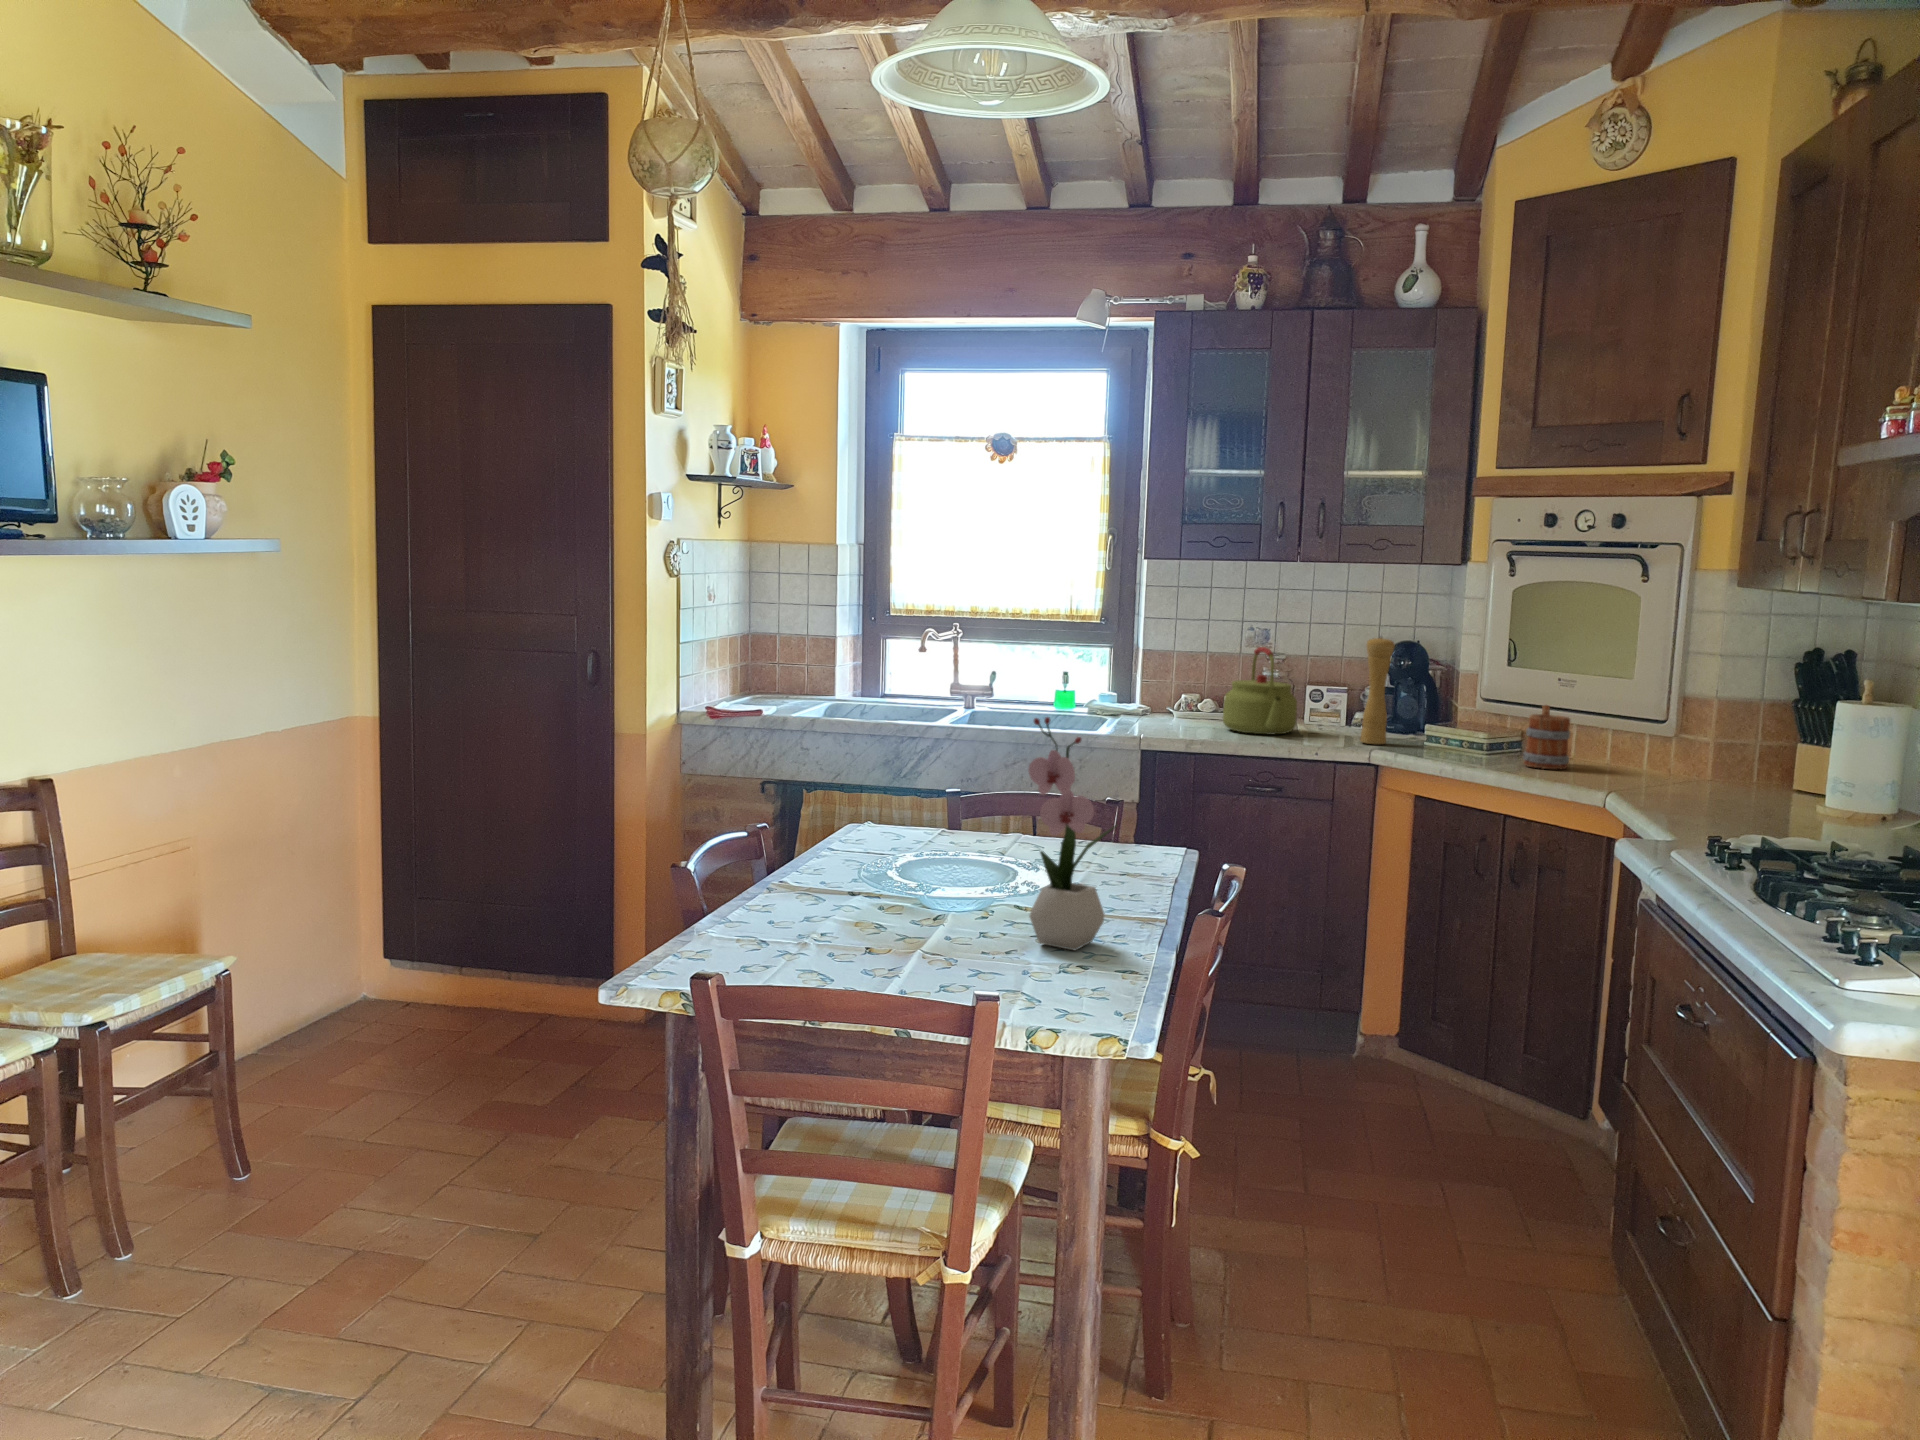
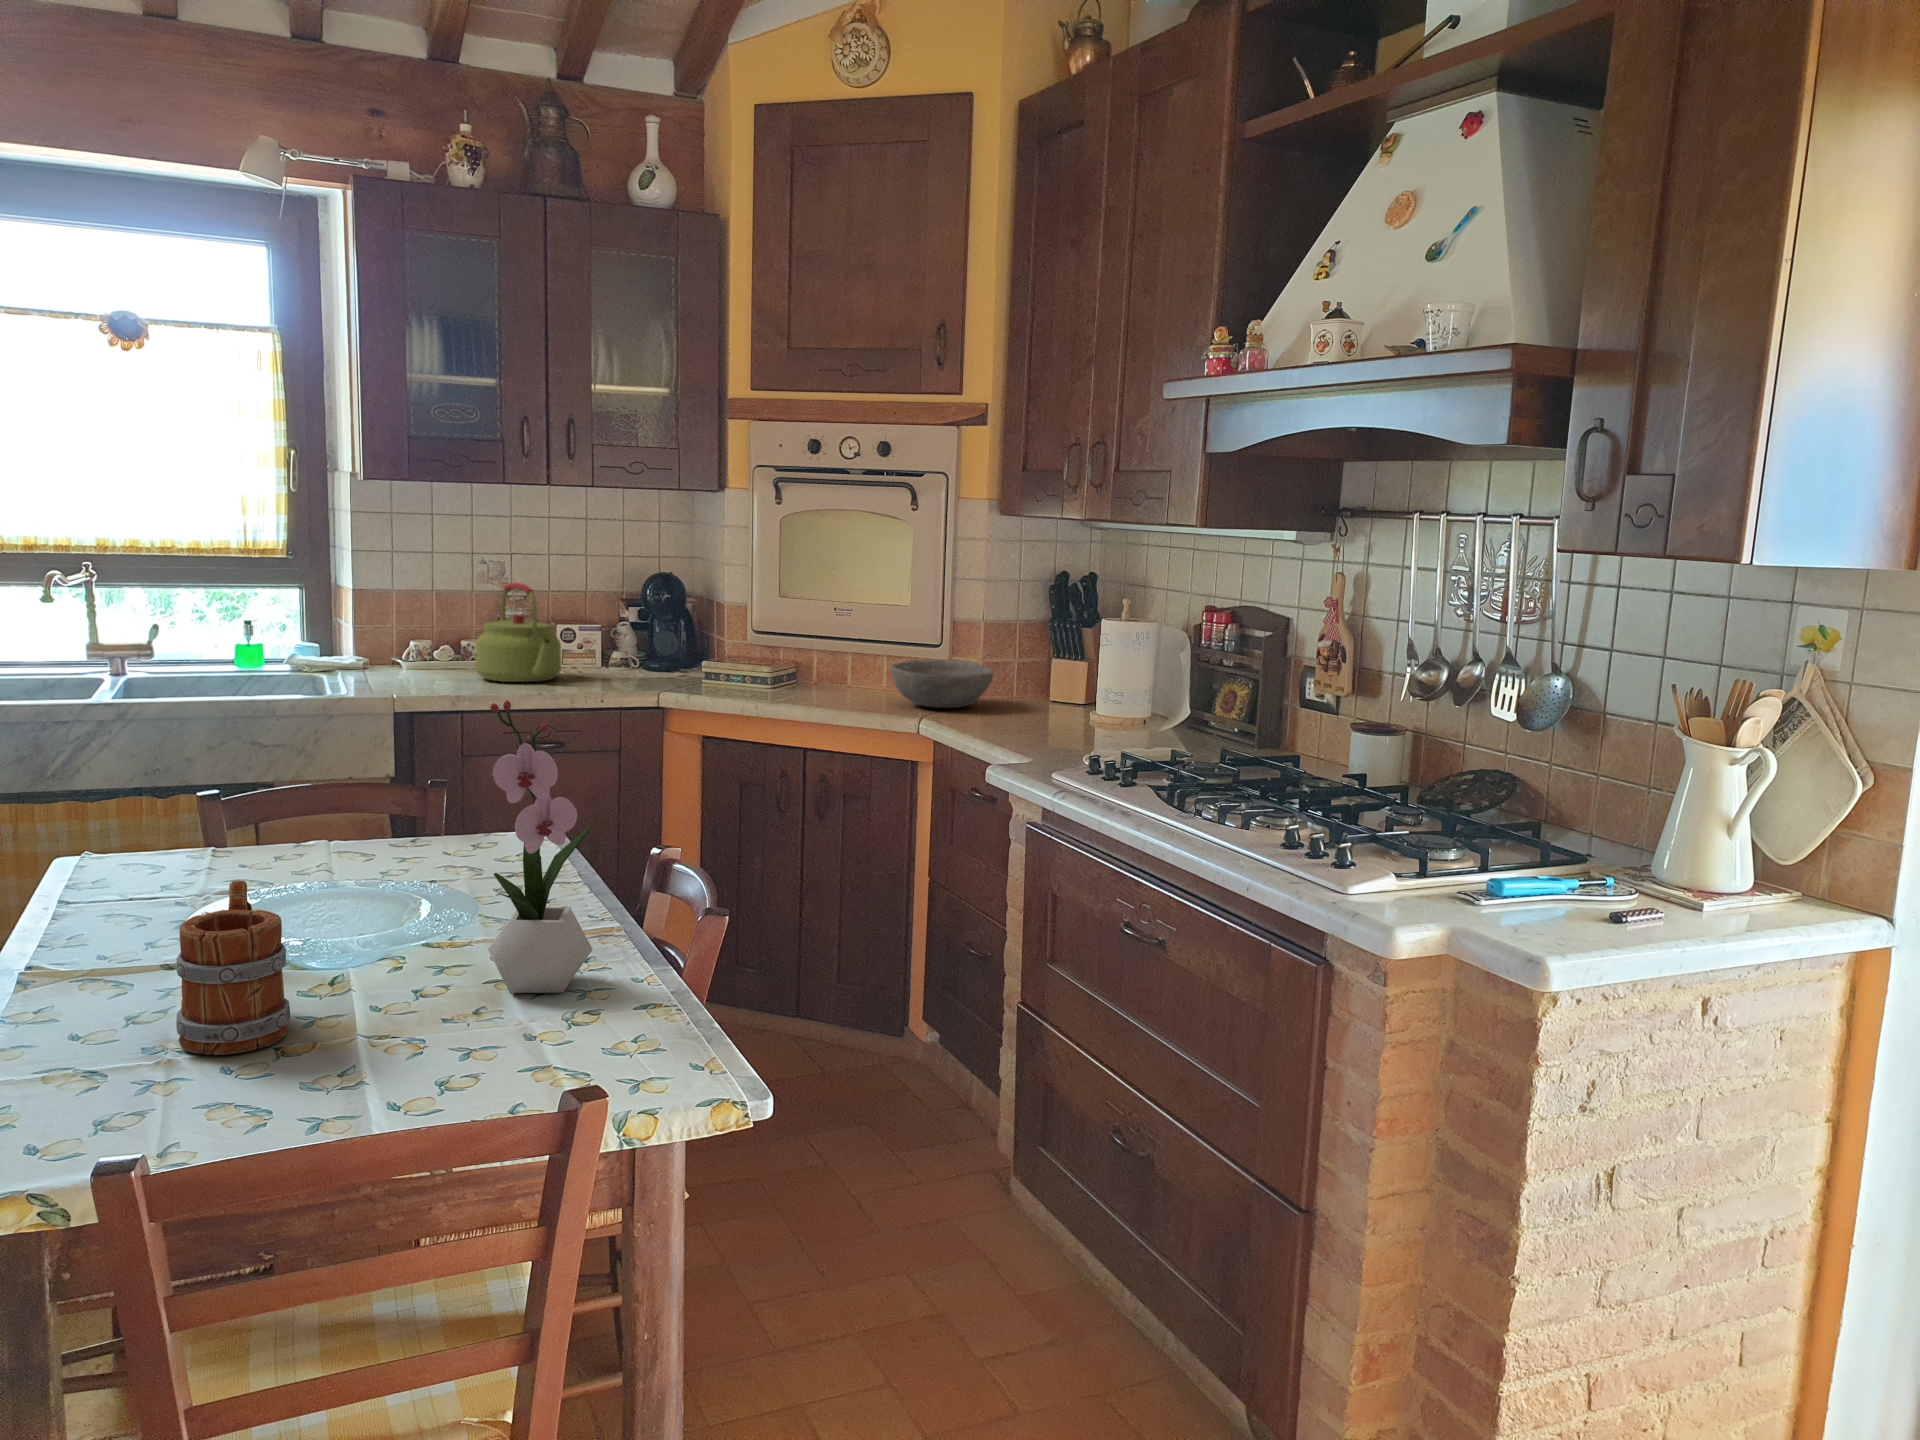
pepper mill: present [1361,637,1395,744] -> none [640,568,670,684]
mug: present [1523,705,1570,769] -> present [176,880,290,1055]
bowl: none [1590,737,1709,789] -> present [890,660,993,708]

